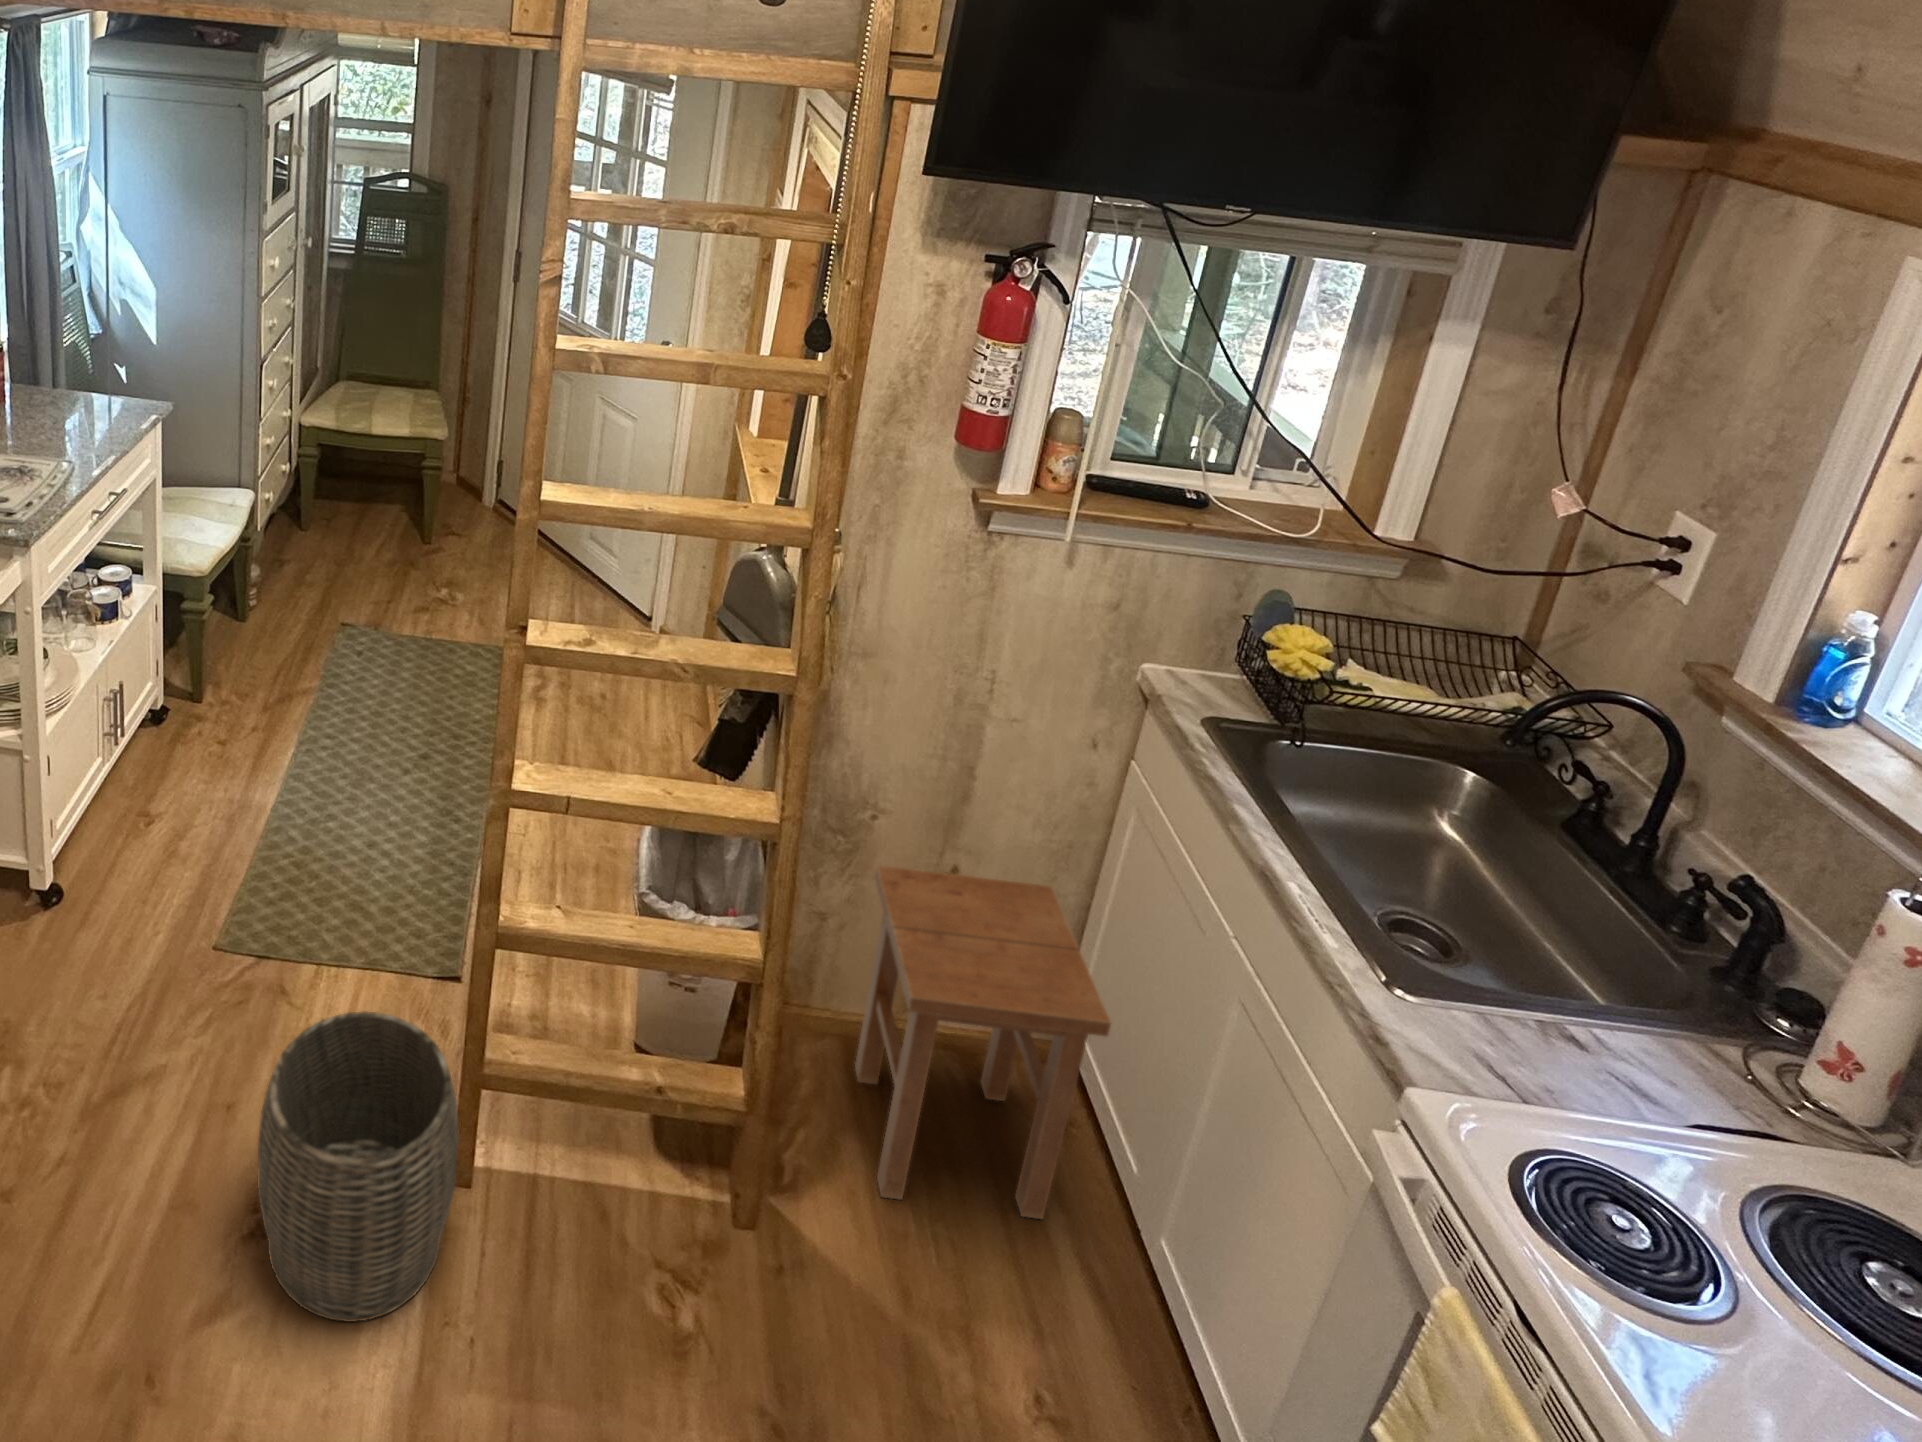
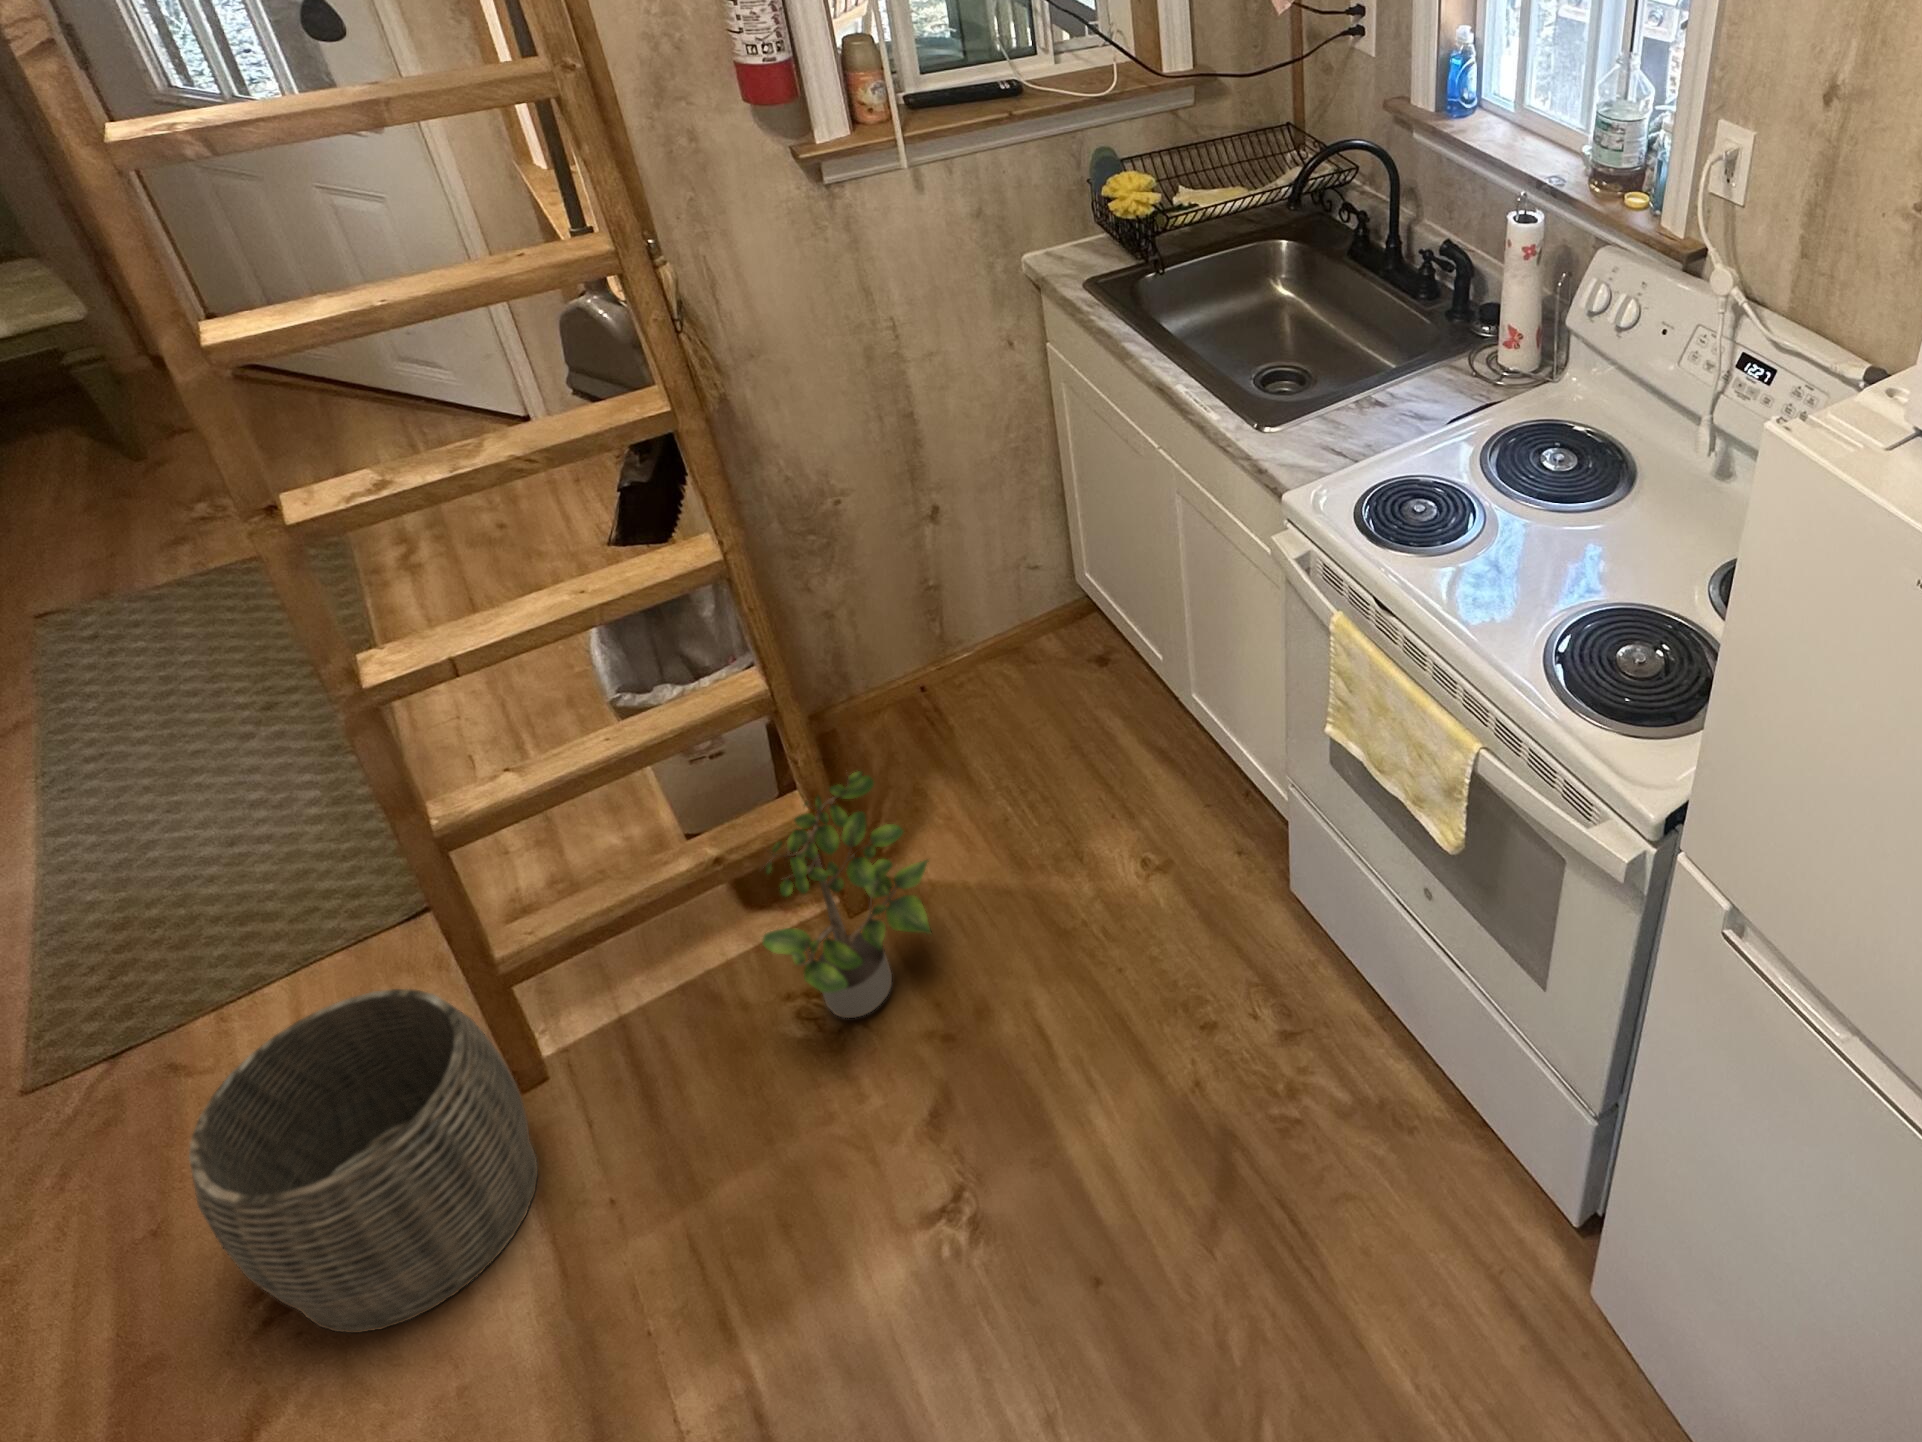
stool: present [855,865,1111,1219] -> none [856,481,1109,810]
potted plant: none [667,1081,833,1339] -> present [762,771,932,1018]

